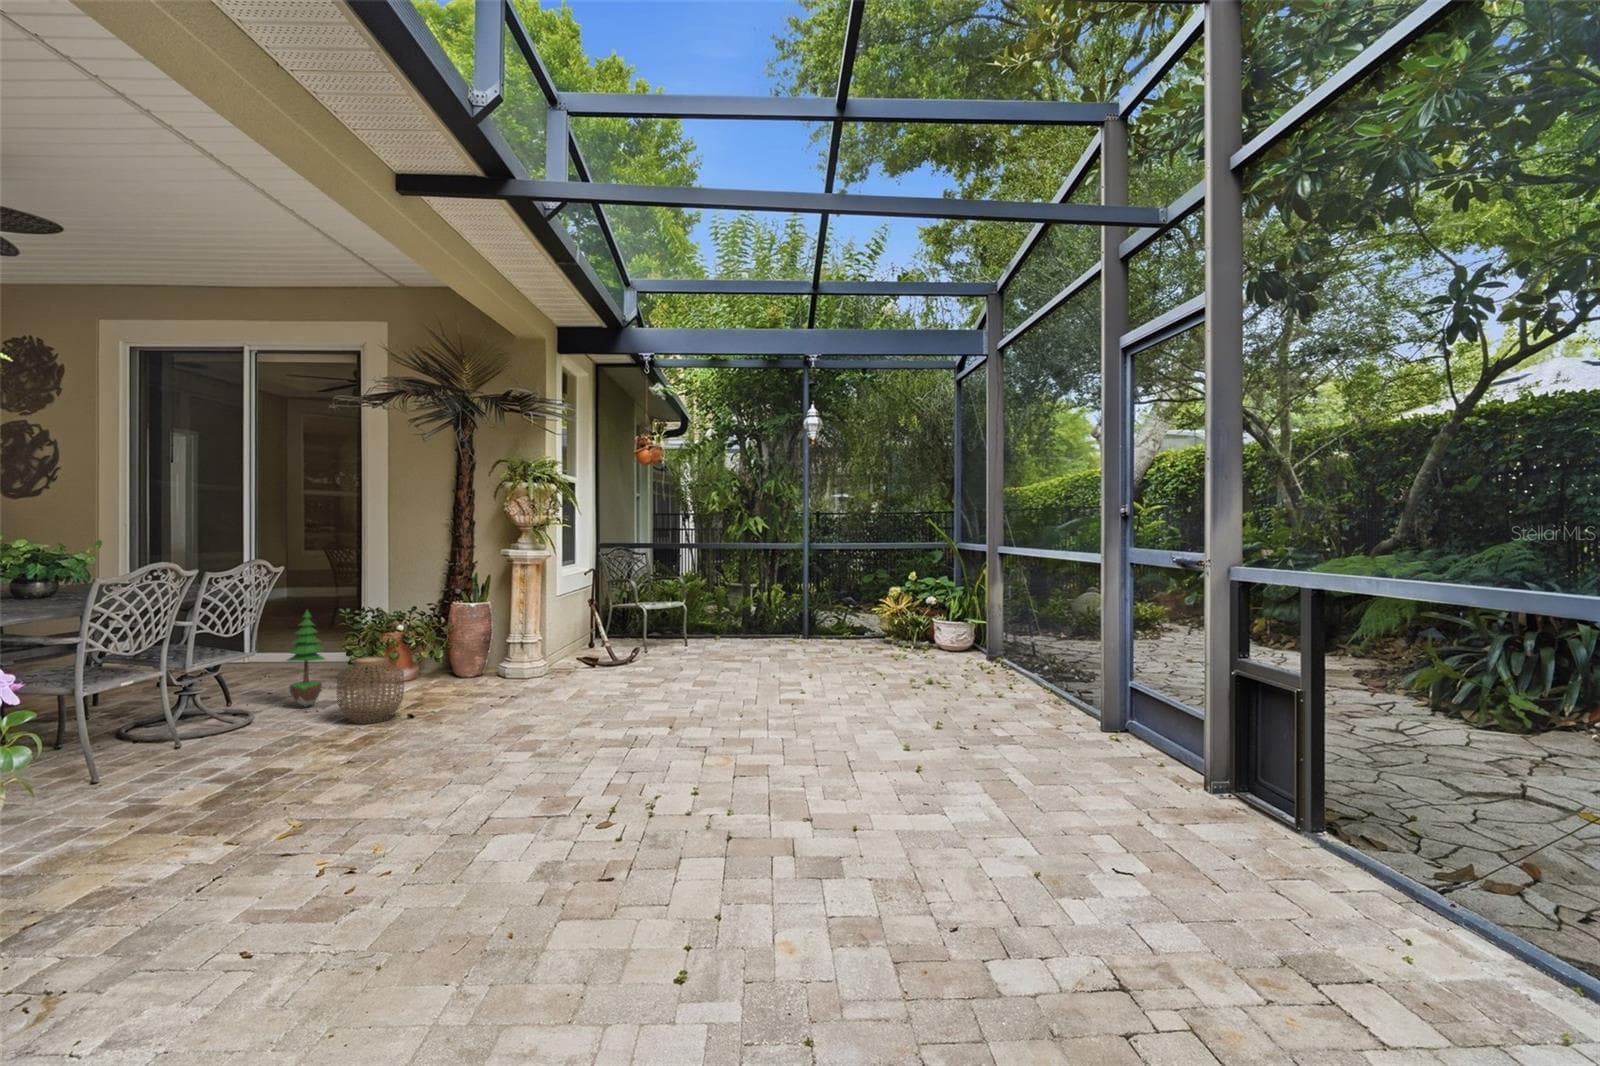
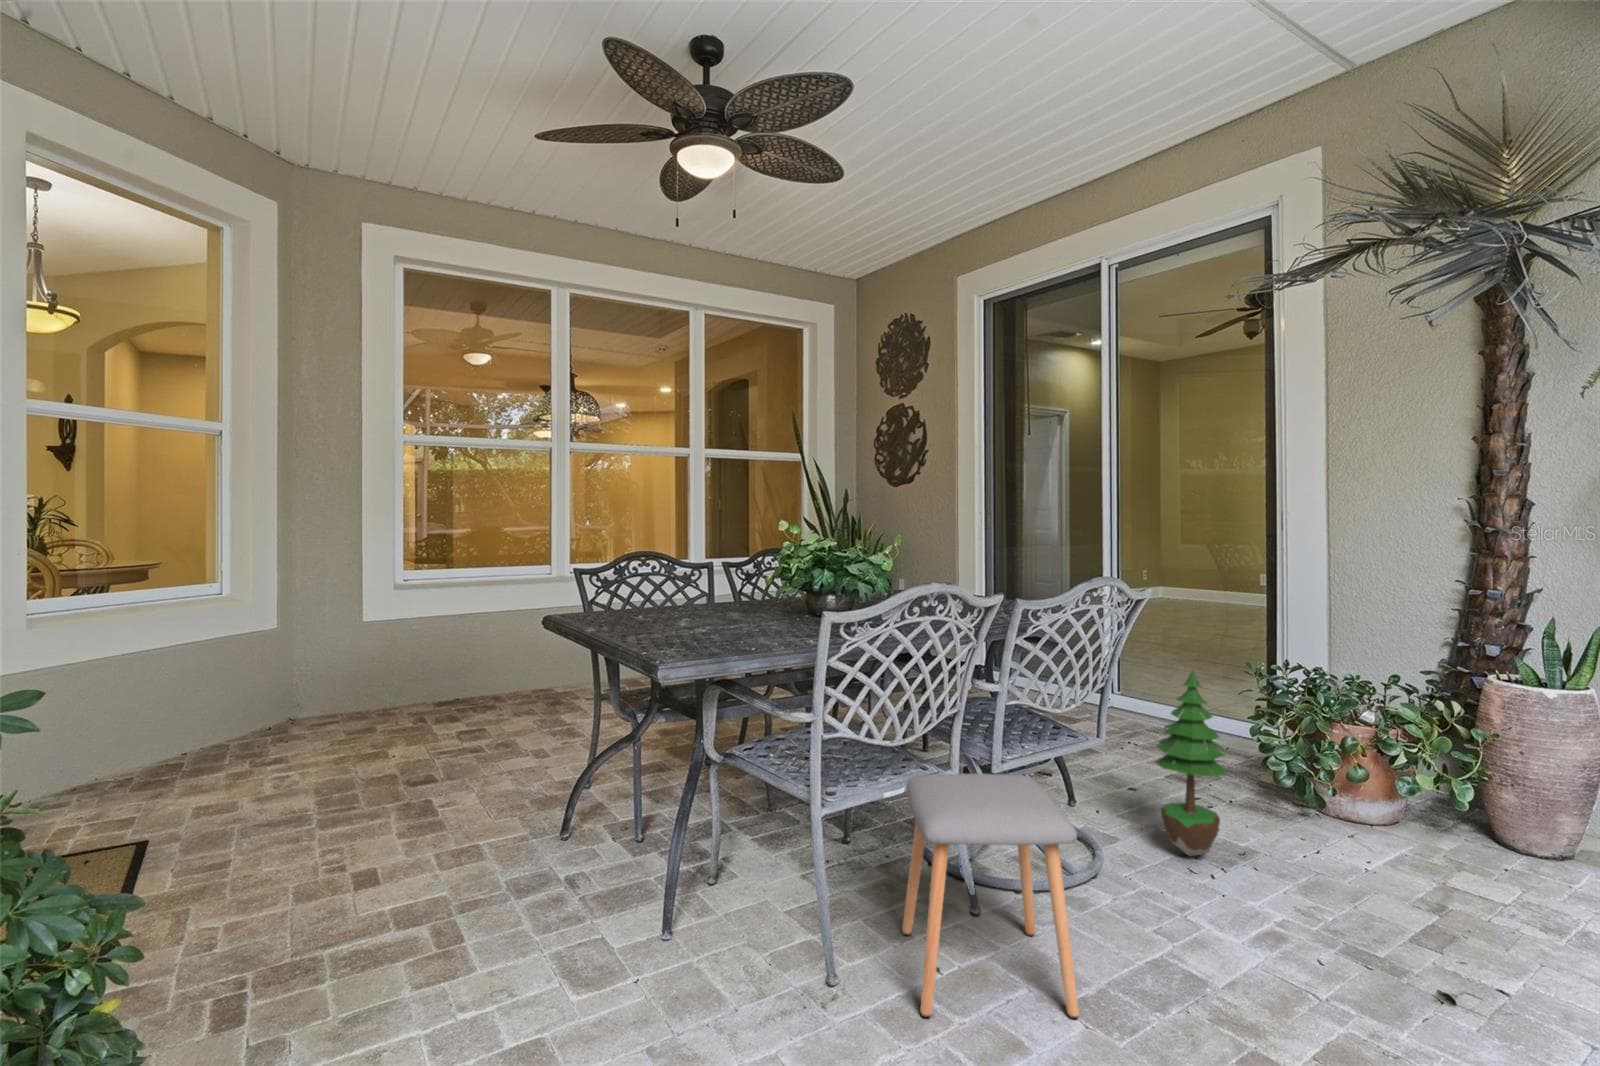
woven basket: present [337,656,404,724] -> none [1261,814,1438,998]
stool: none [136,660,250,770] -> present [902,774,1079,1019]

